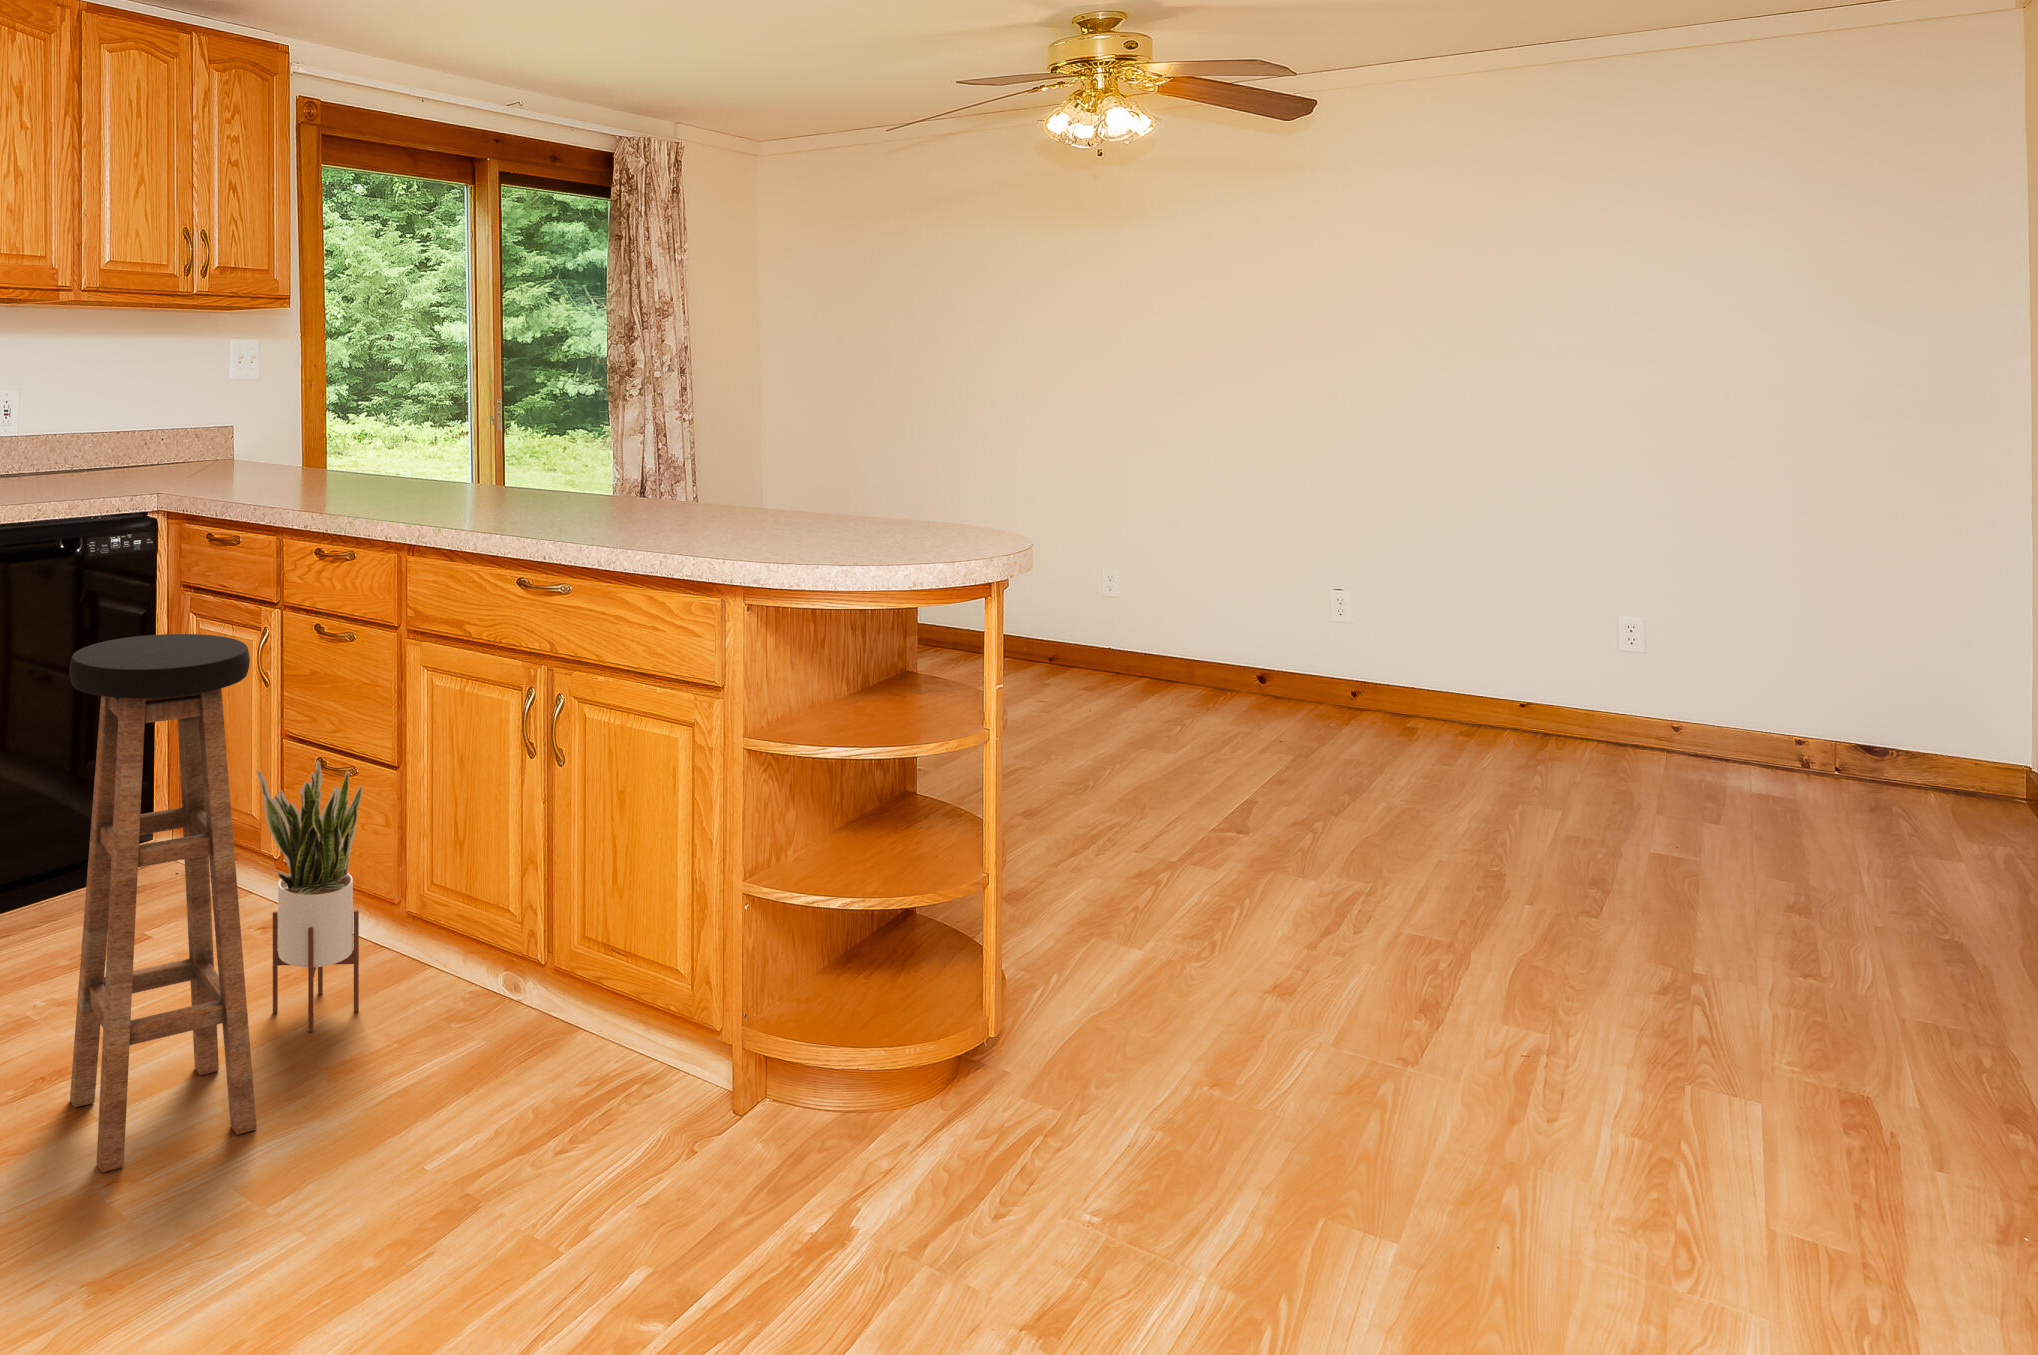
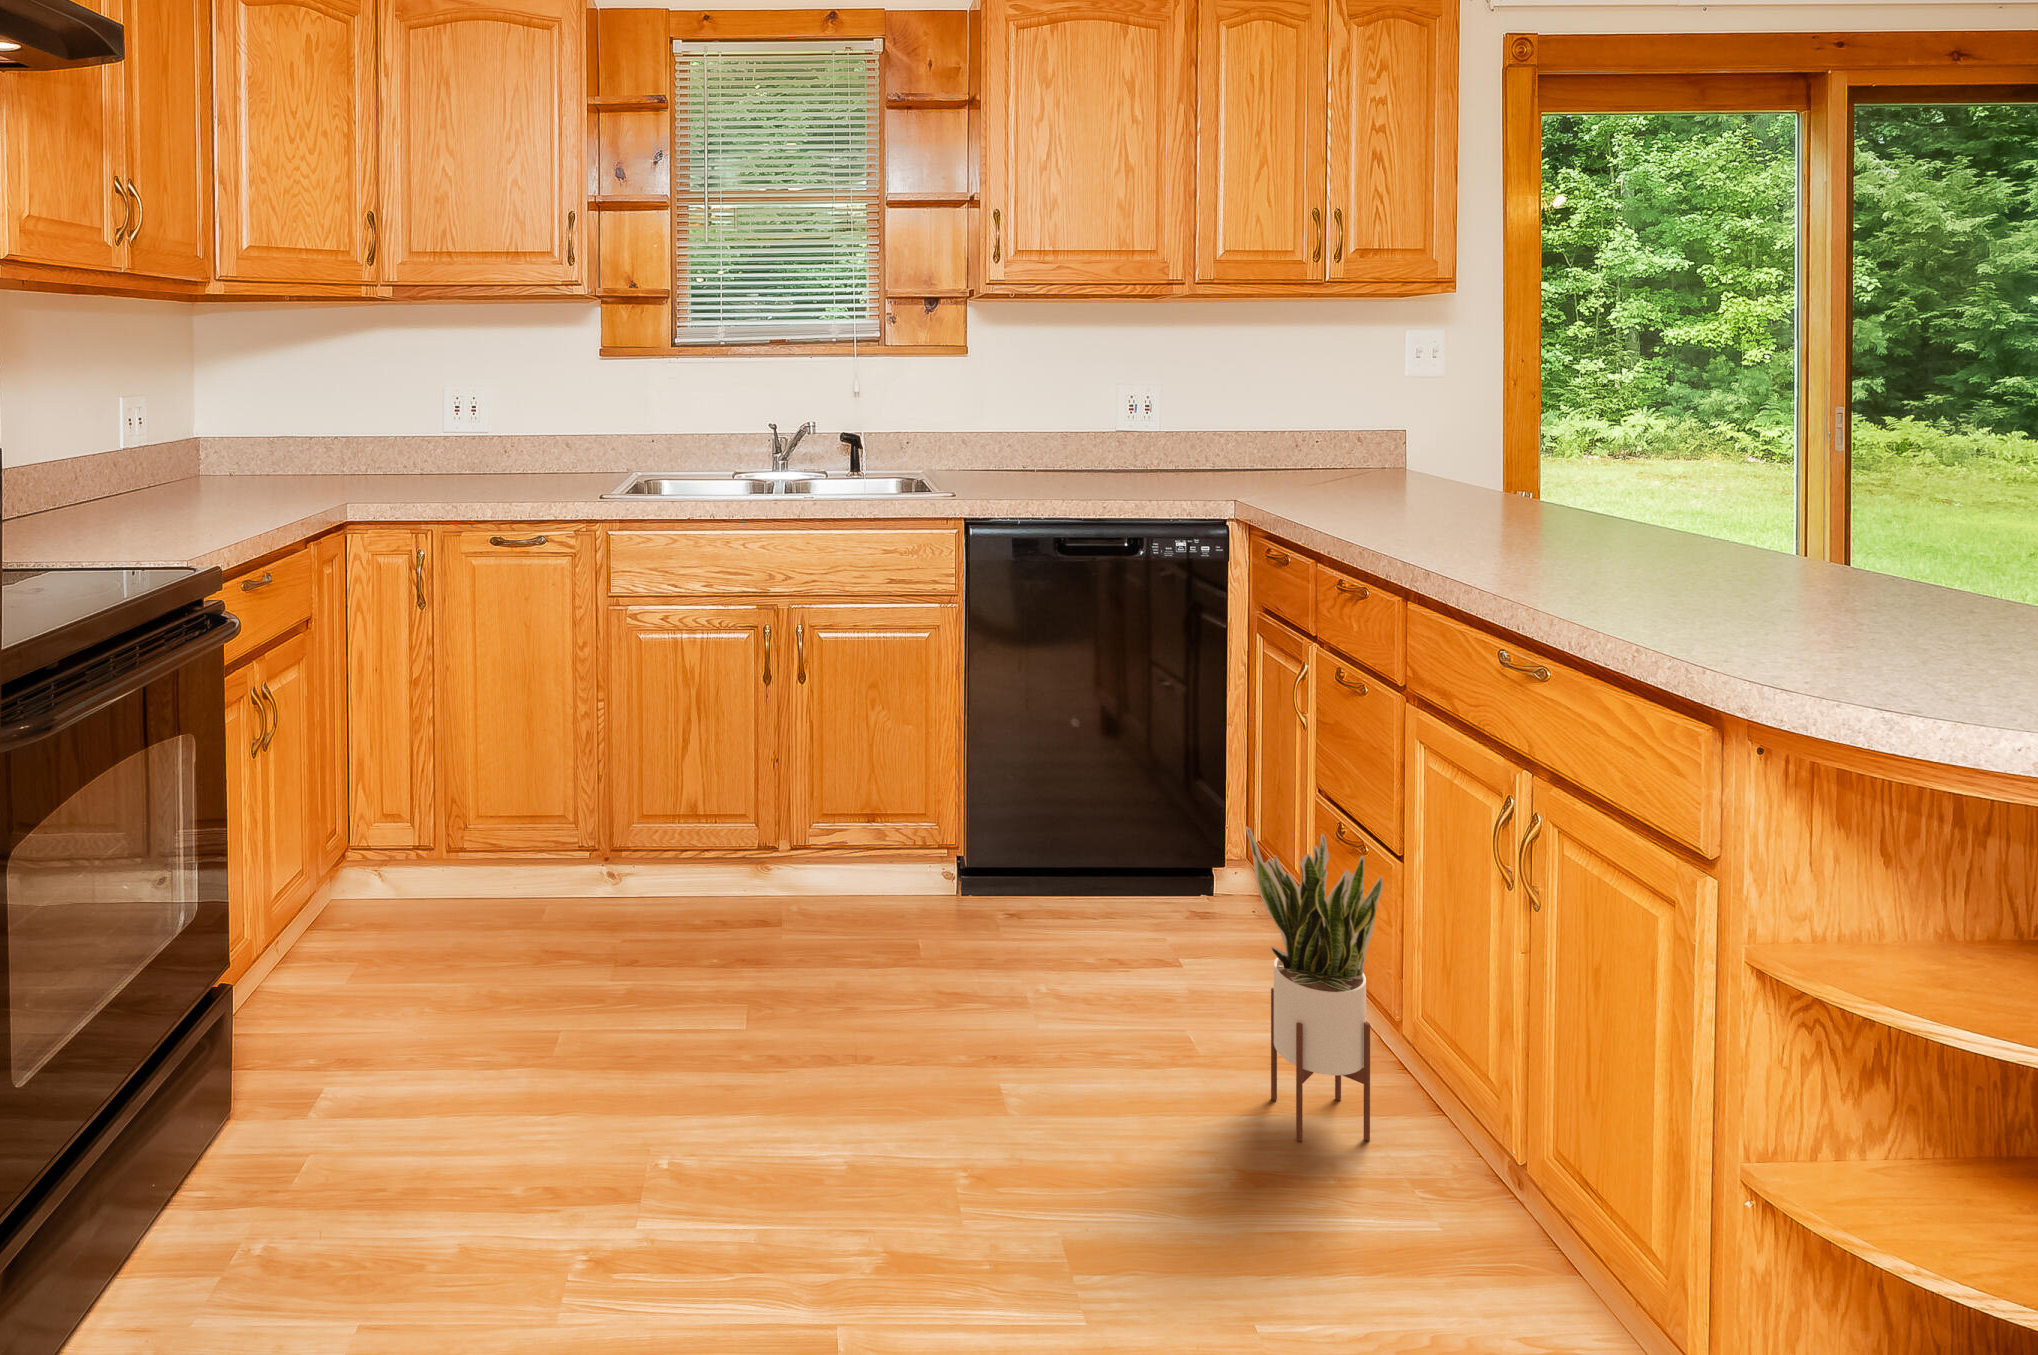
bar stool: present [69,634,257,1172] -> none [998,657,1186,1225]

